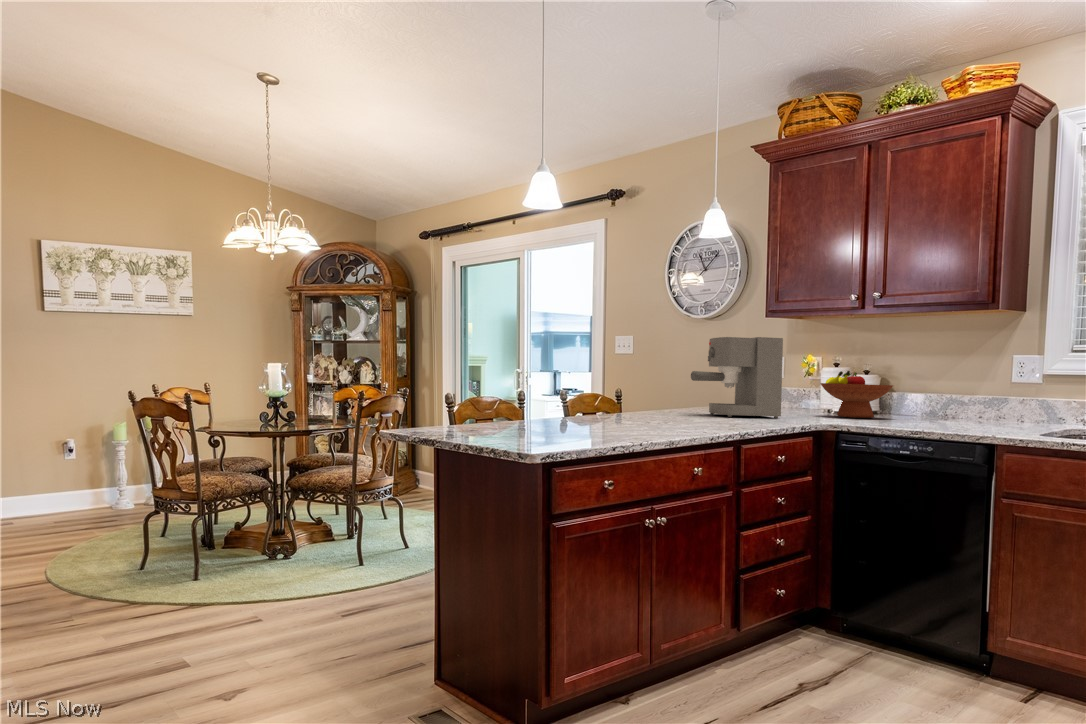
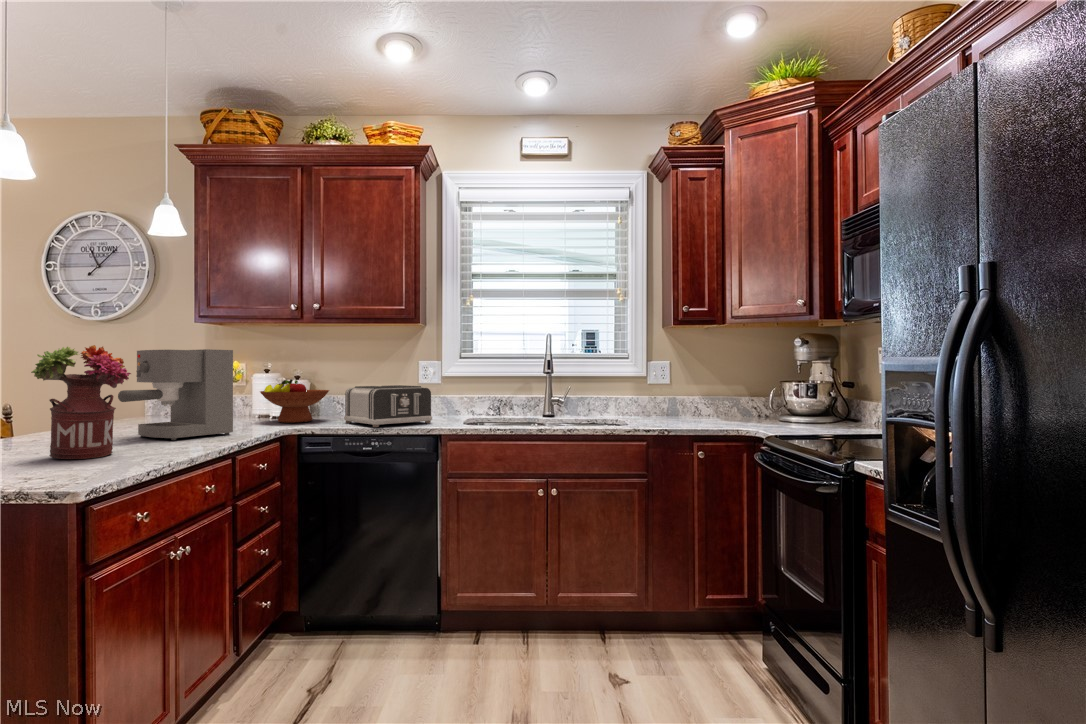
flower arrangement: none [631,332,691,419] -> present [31,345,131,459]
toaster: none [904,381,1008,429] -> present [344,385,432,427]

